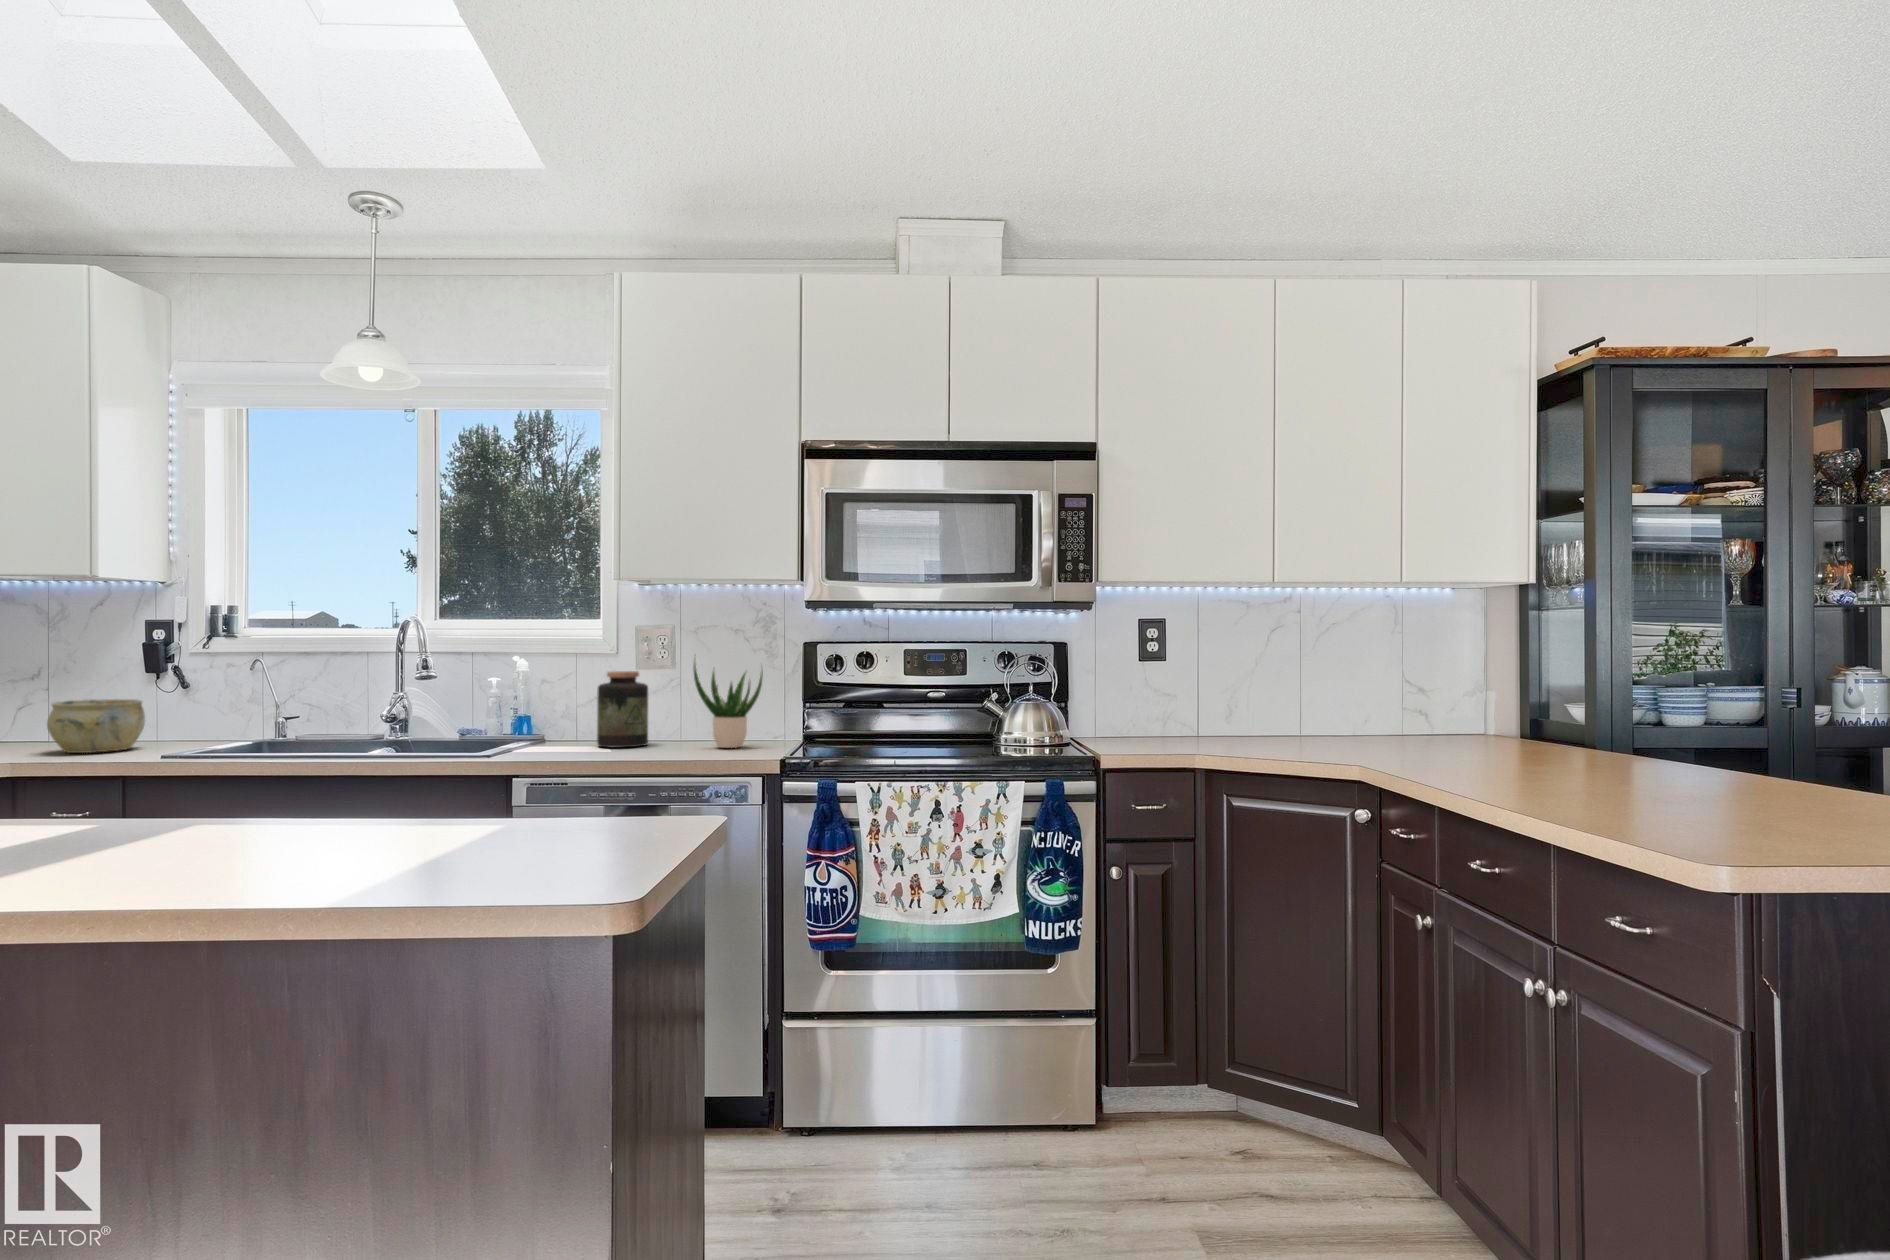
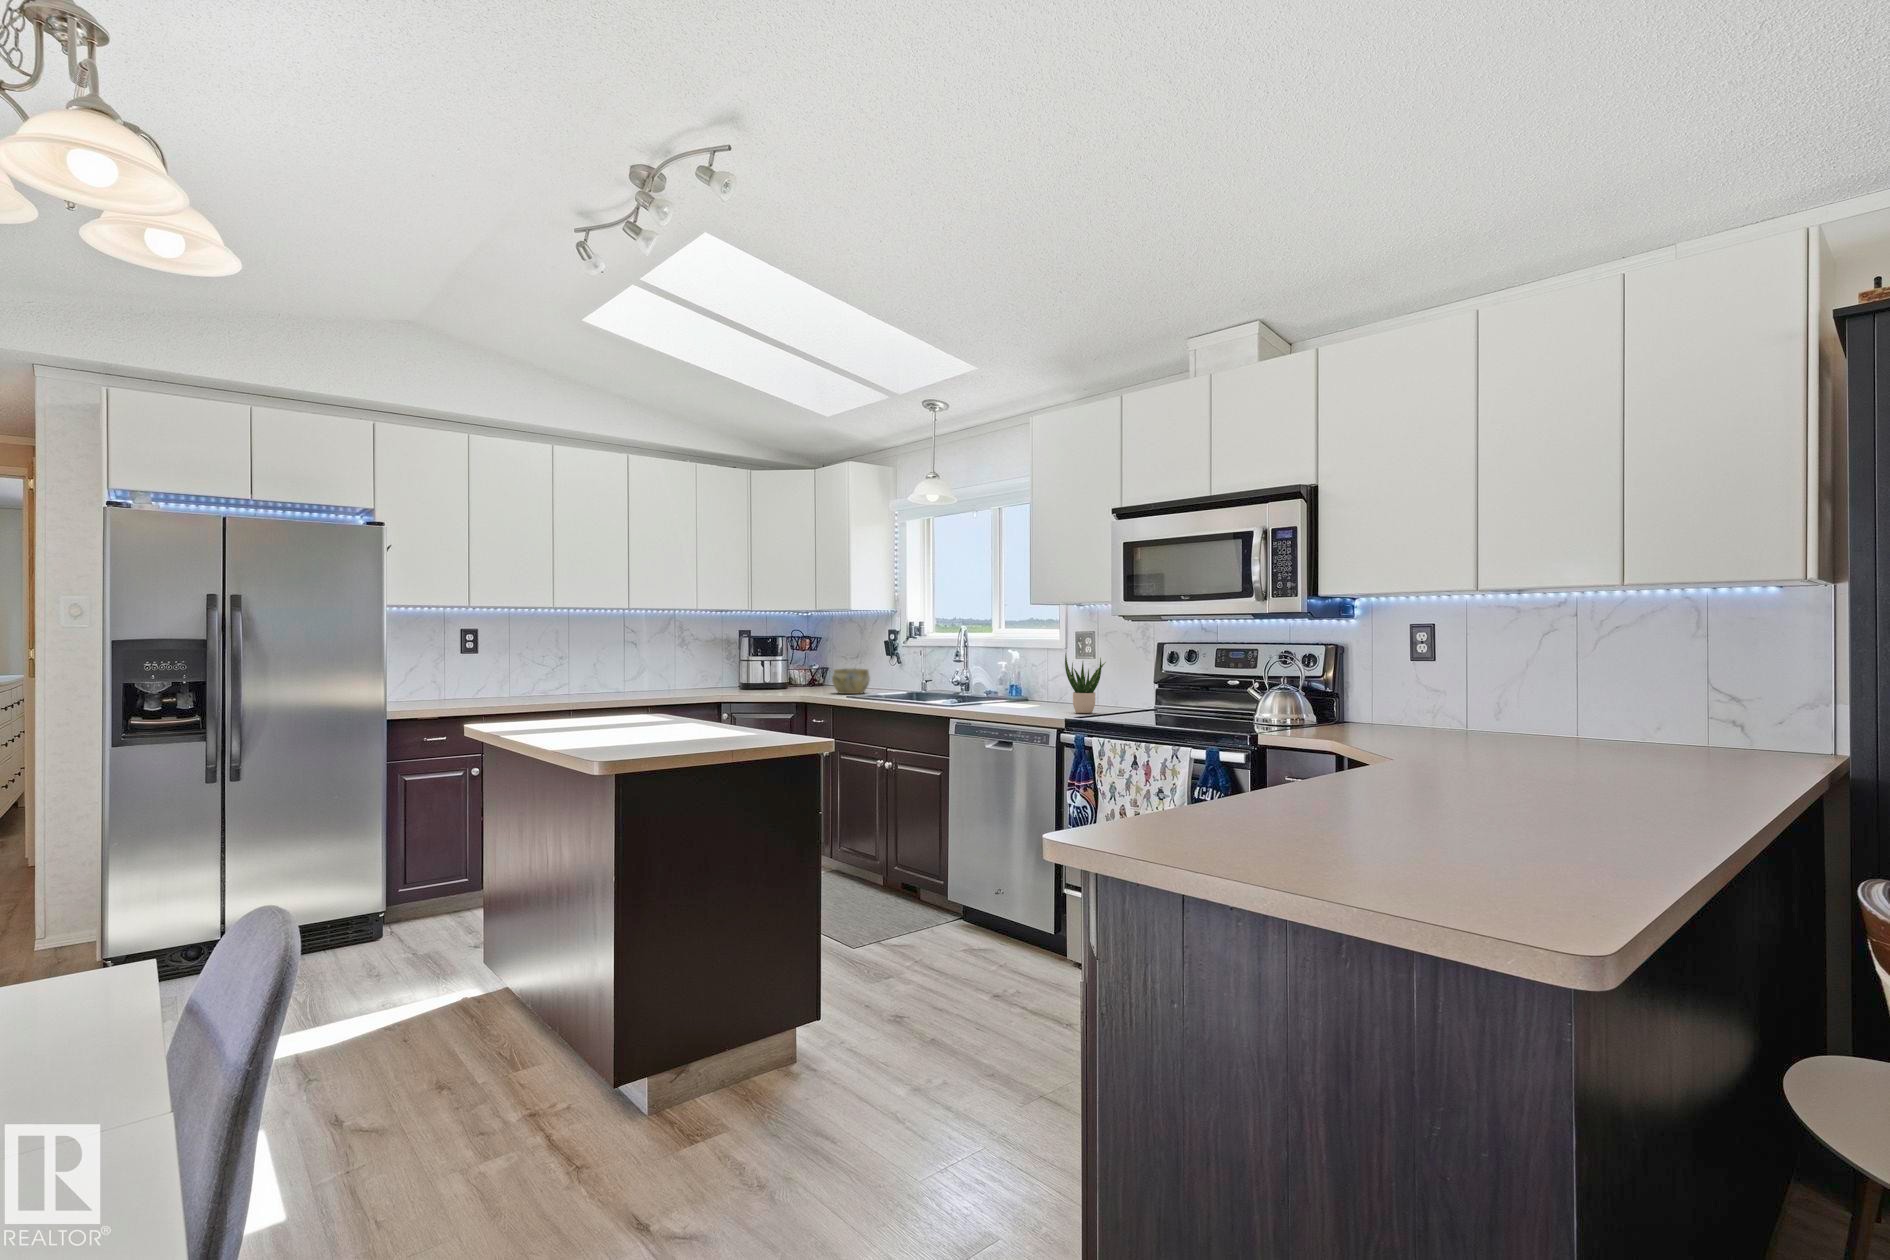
jar: present [597,671,648,748] -> none [1025,661,1056,709]

